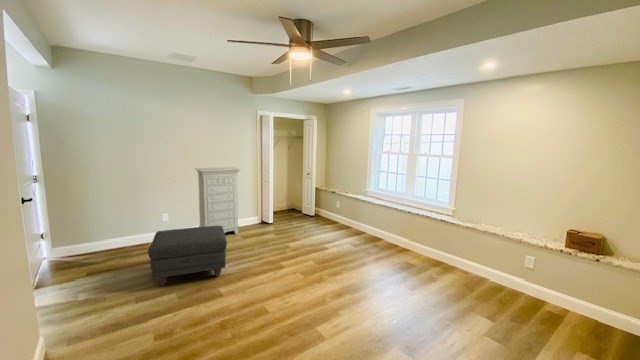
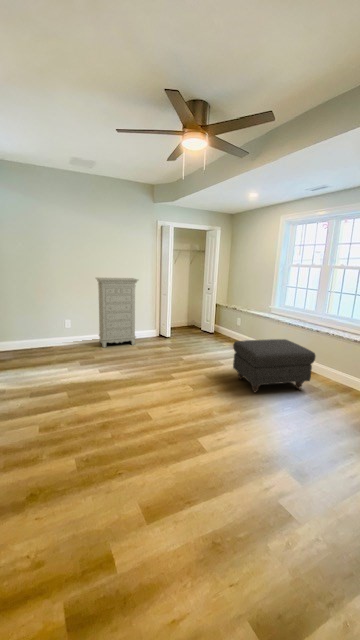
ottoman: present [148,226,227,285] -> present [233,339,315,392]

